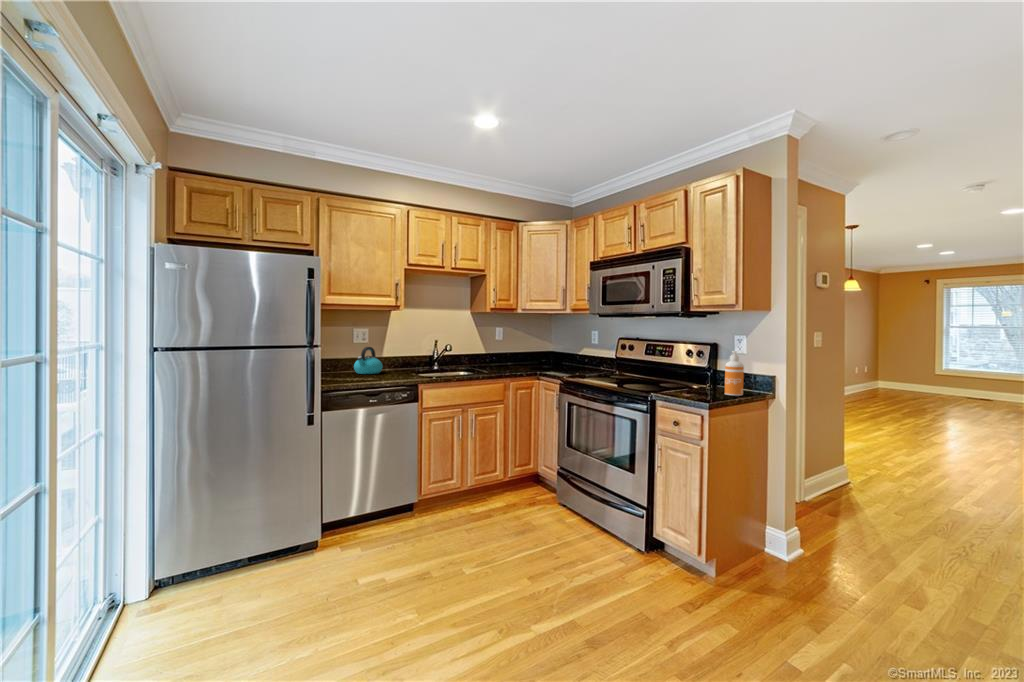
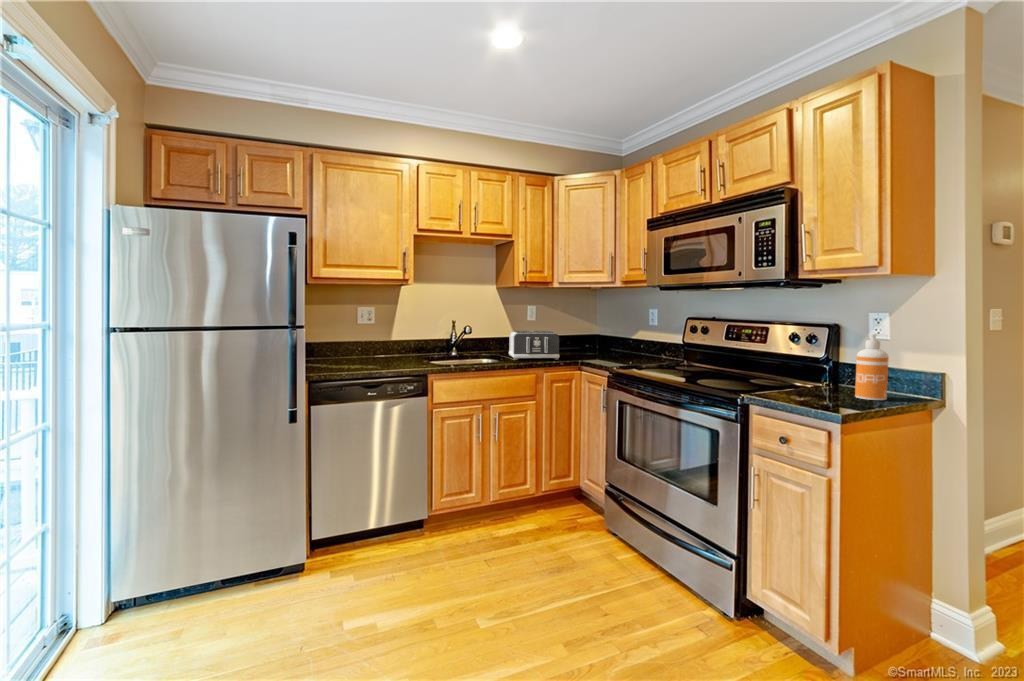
kettle: present [354,347,383,374] -> none [352,330,387,363]
toaster: none [480,348,522,371] -> present [509,331,560,360]

